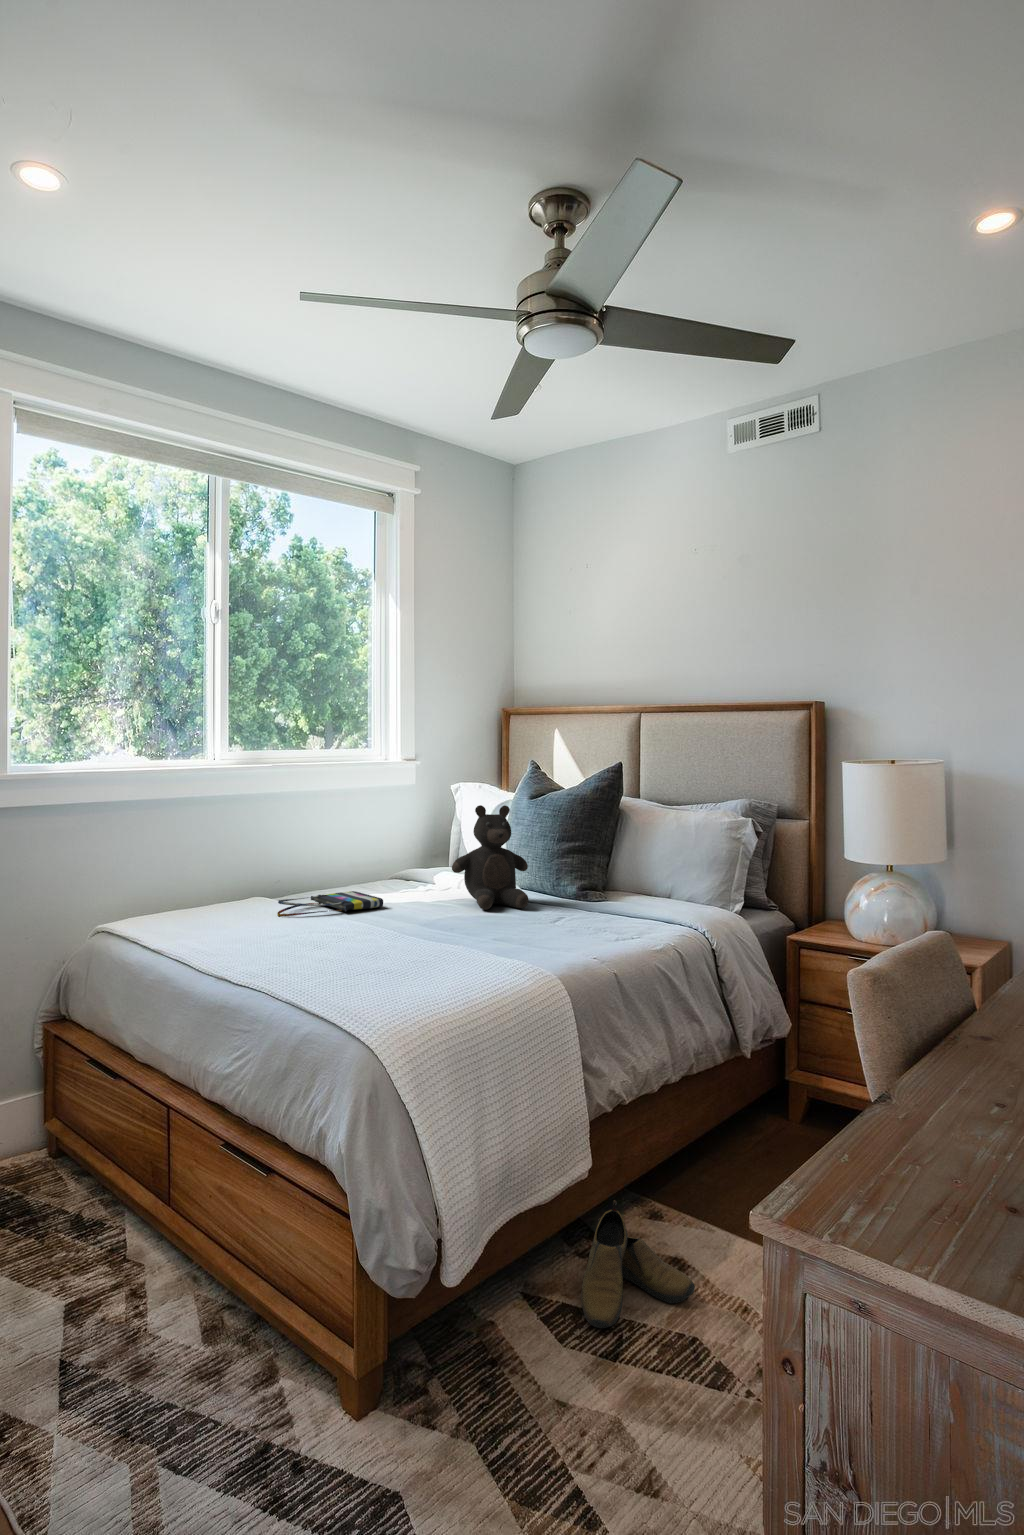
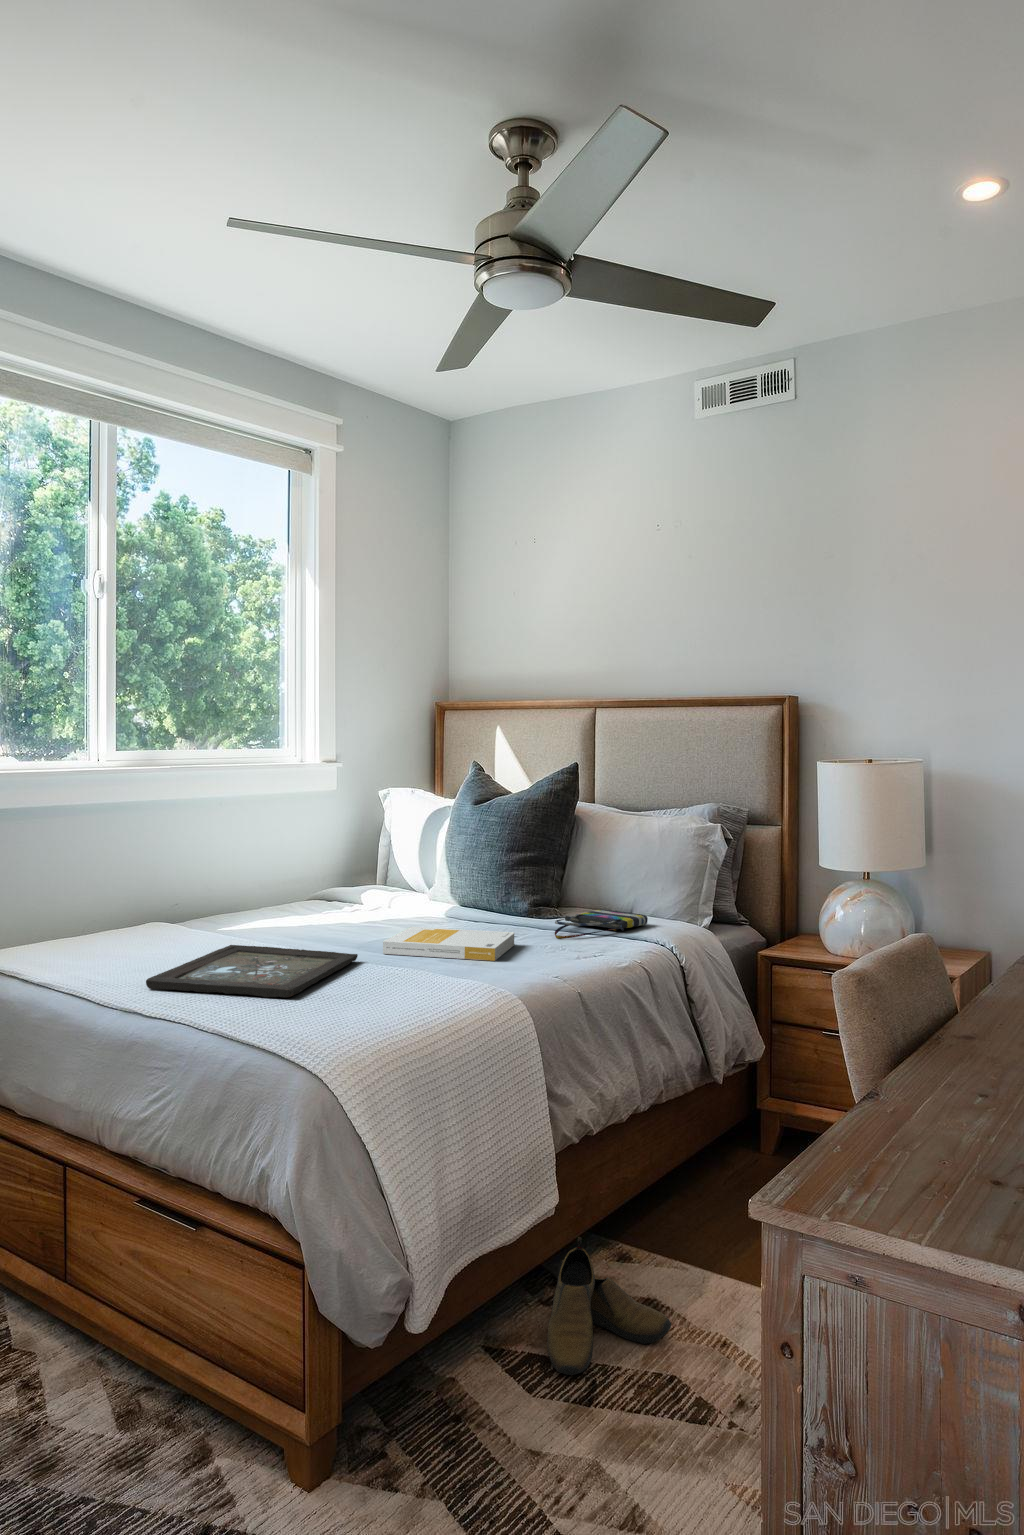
teddy bear: present [452,805,529,910] -> none [369,806,461,928]
tote bag: present [277,891,383,916] -> present [555,909,648,939]
book: none [457,910,573,945] -> present [383,927,515,961]
tray: none [251,919,434,972] -> present [146,945,358,997]

